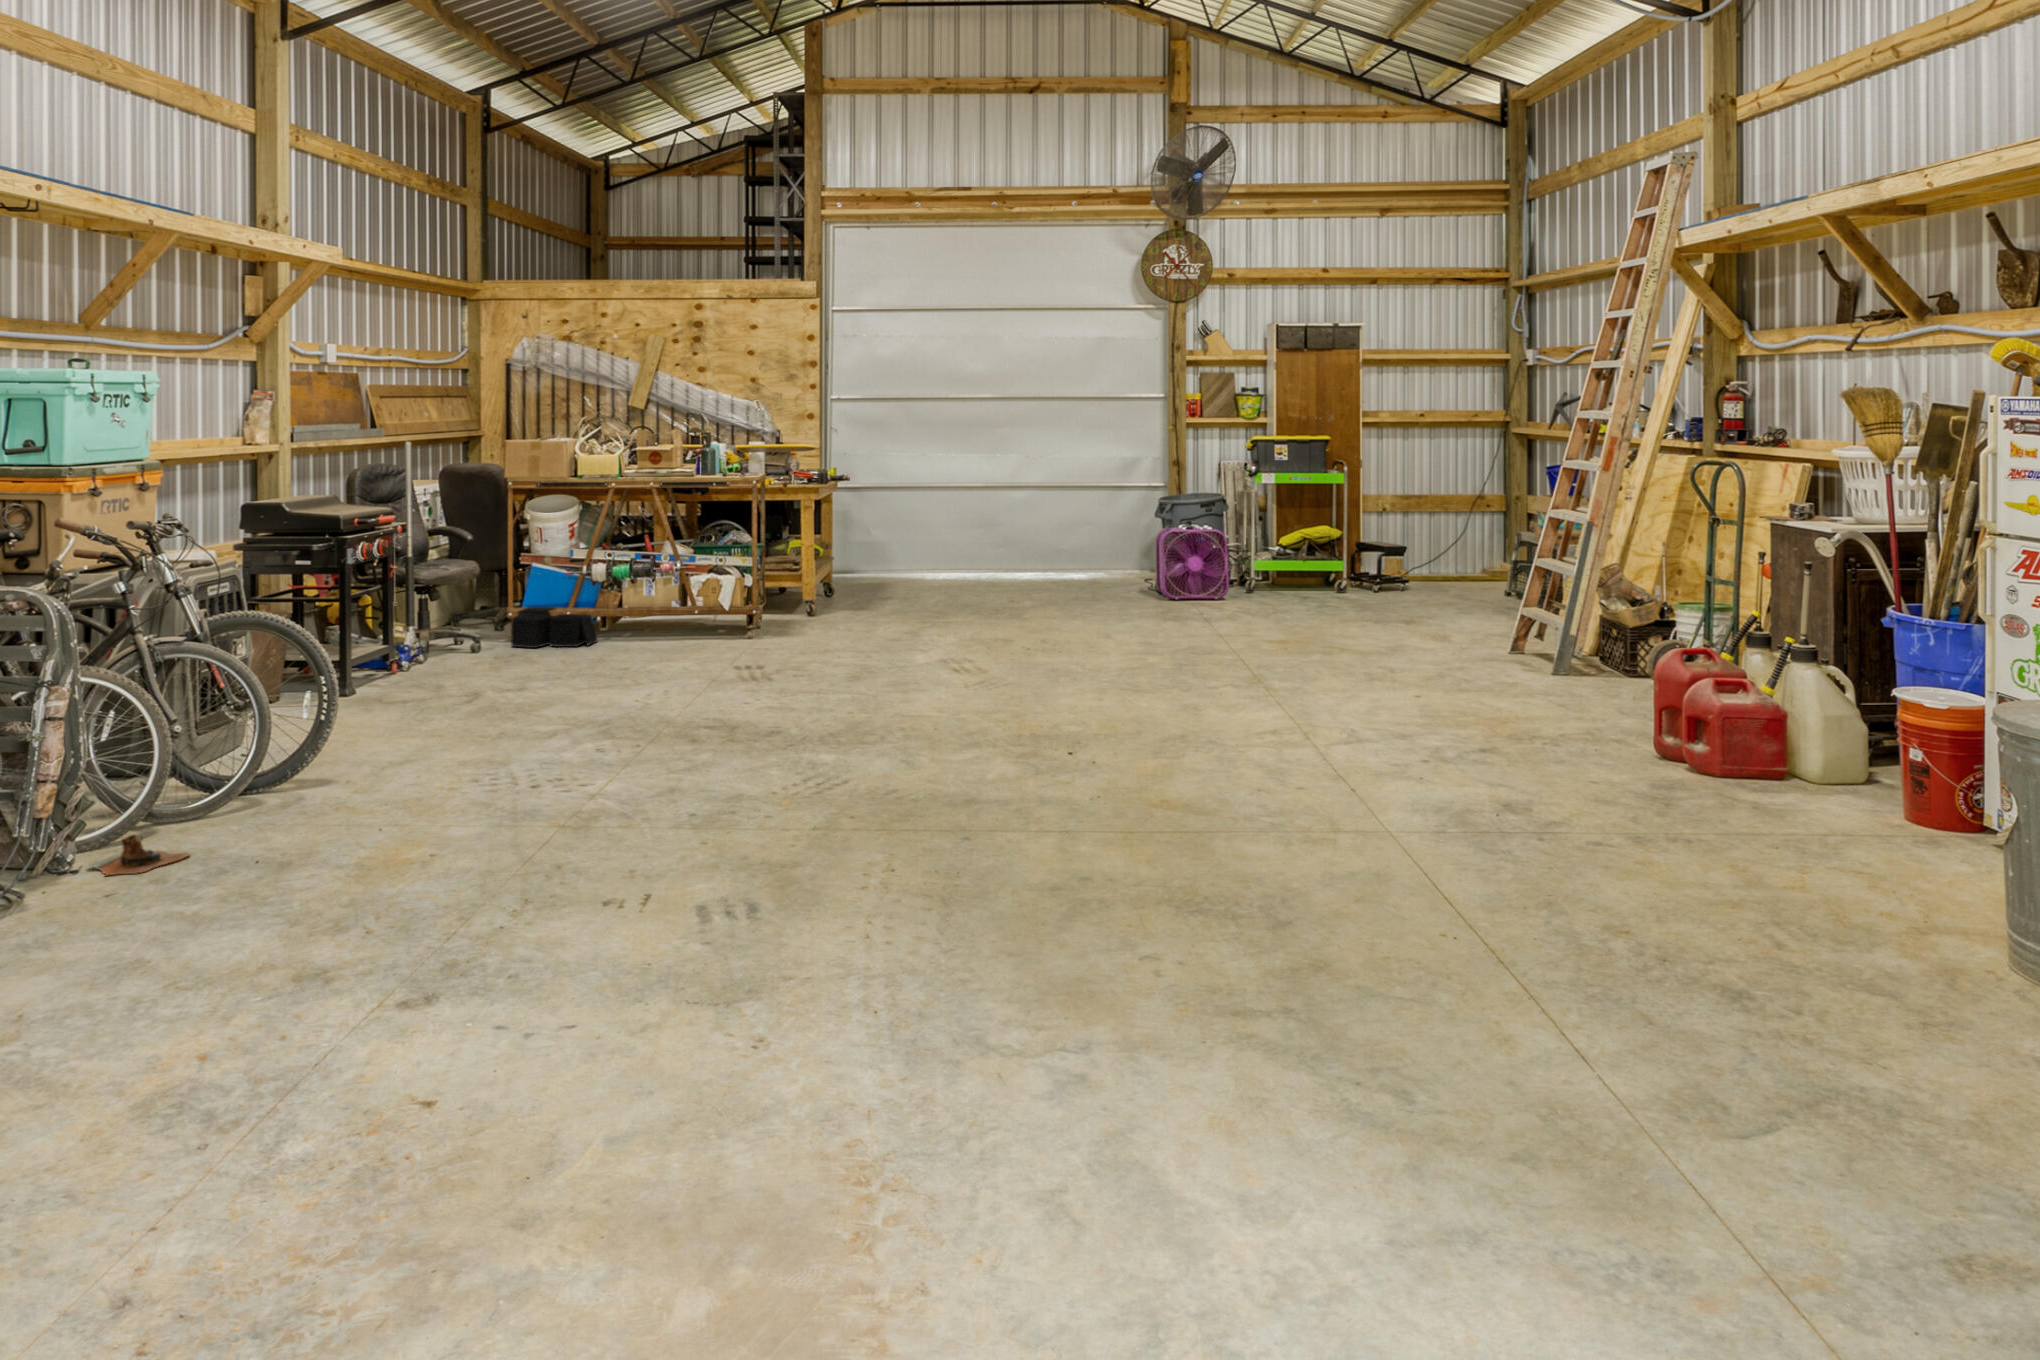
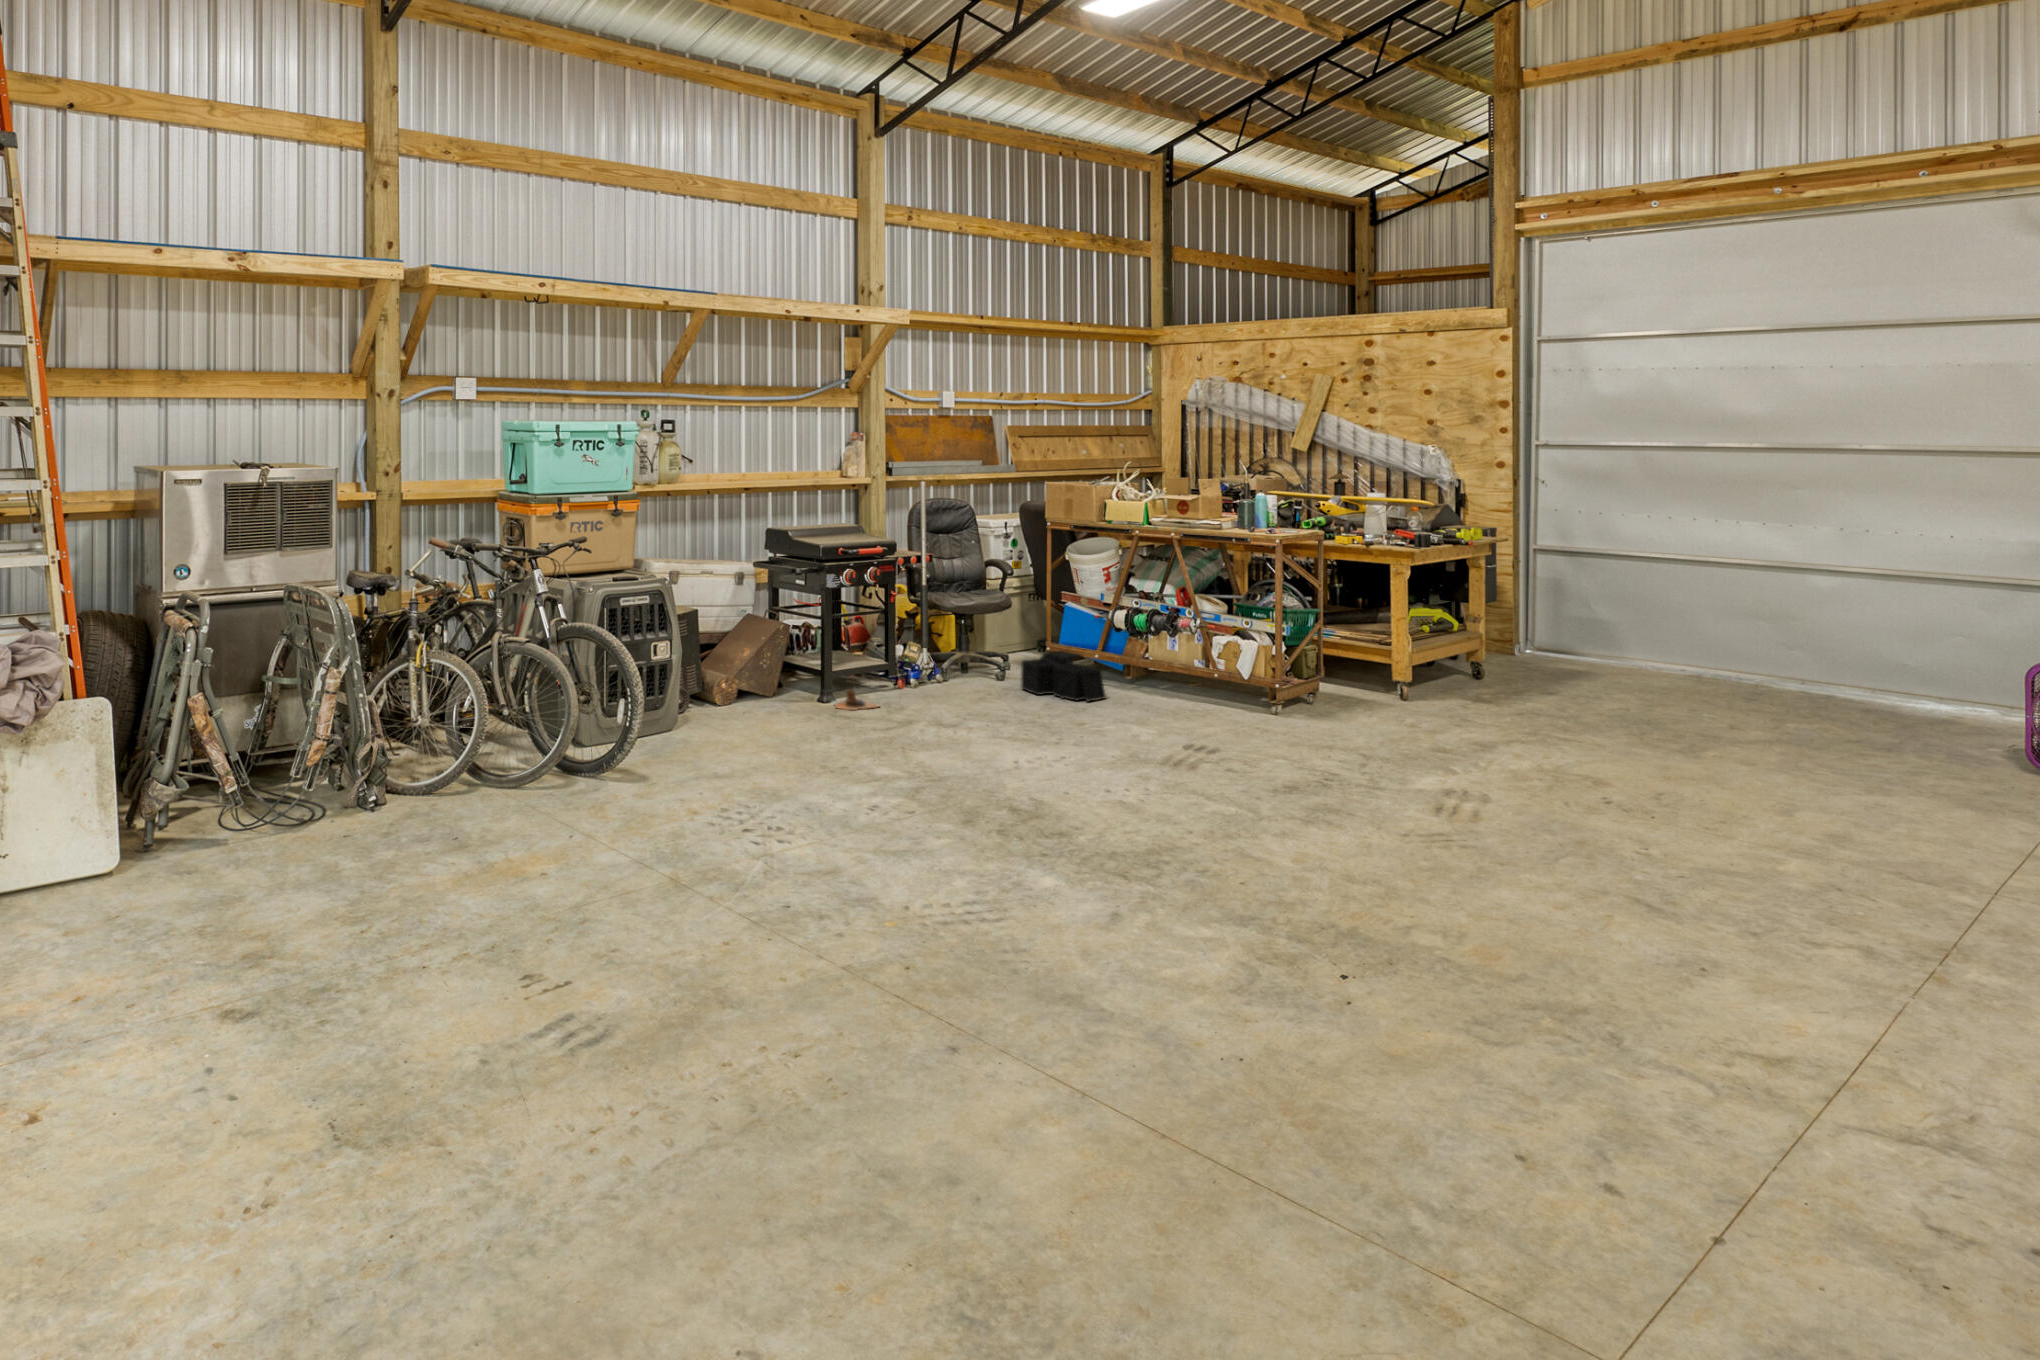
boots: present [89,835,190,875] -> present [833,689,878,710]

